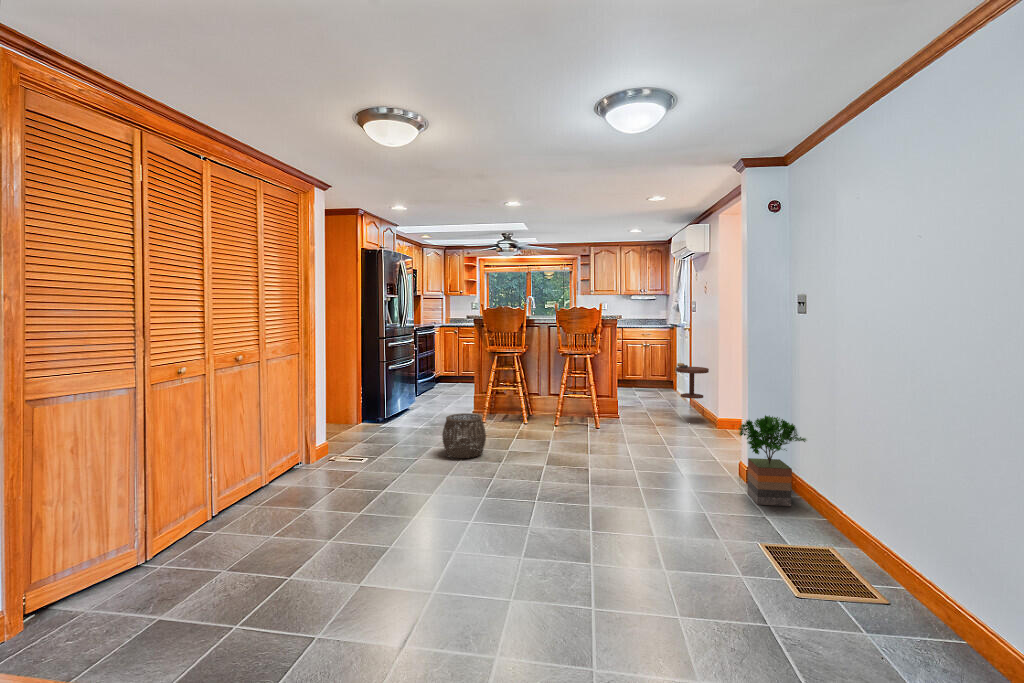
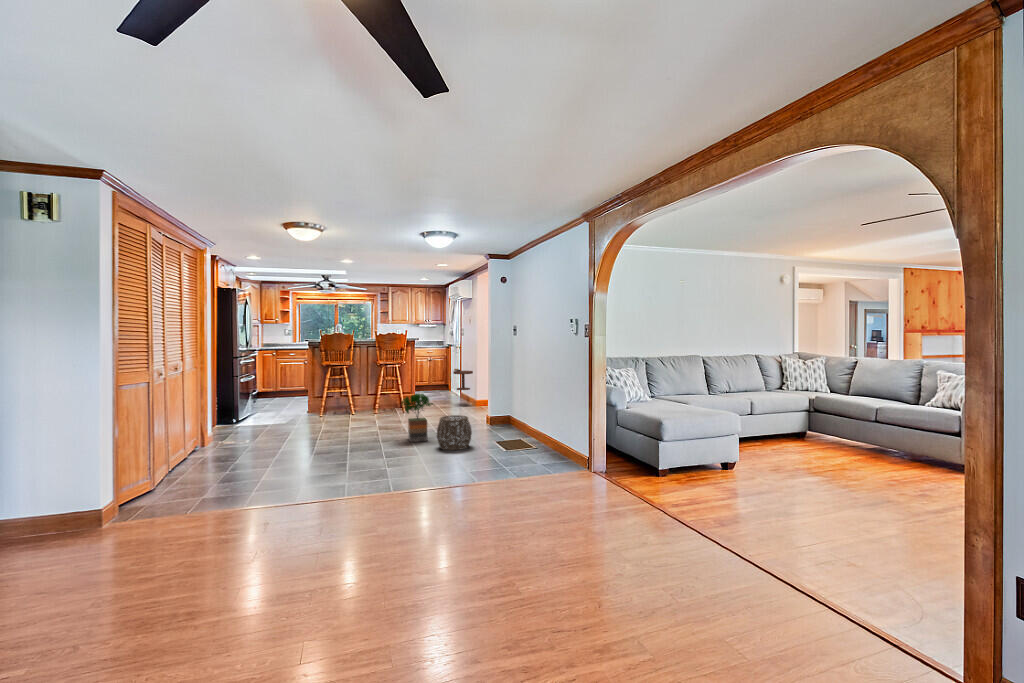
woven basket: present [442,413,486,458] -> present [437,415,472,450]
potted tree: present [738,415,806,506] -> present [401,394,433,442]

